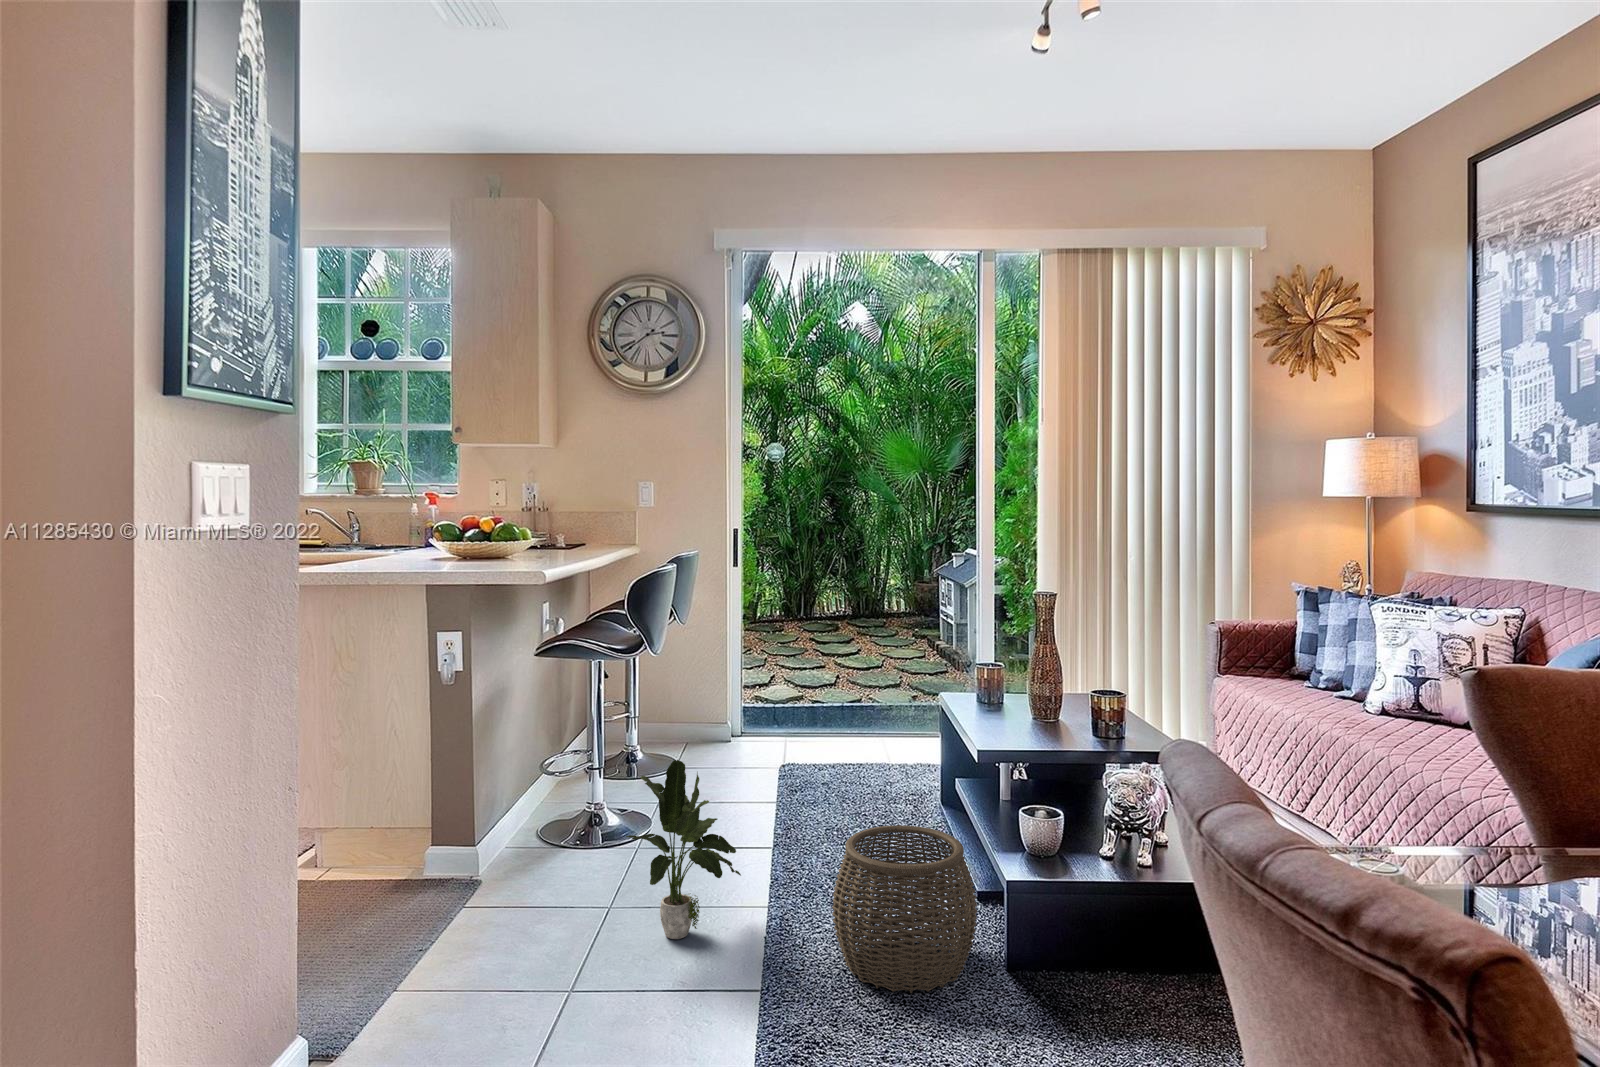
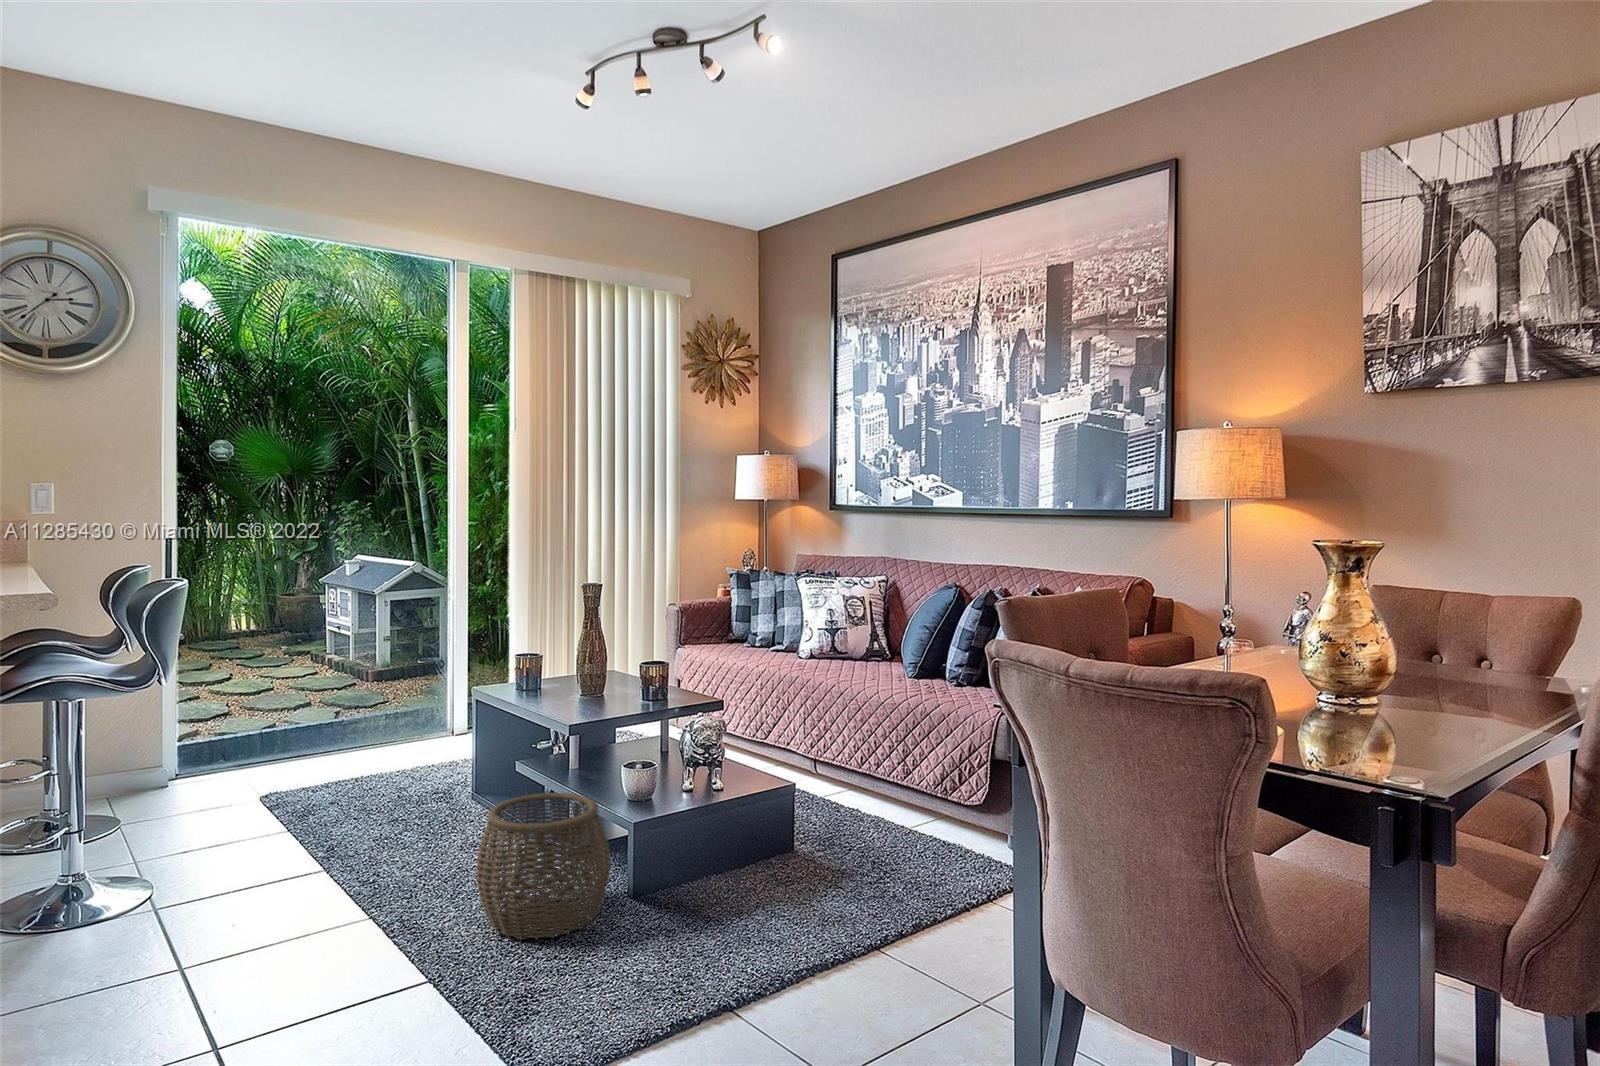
potted plant: present [626,760,741,939] -> none [236,773,371,966]

